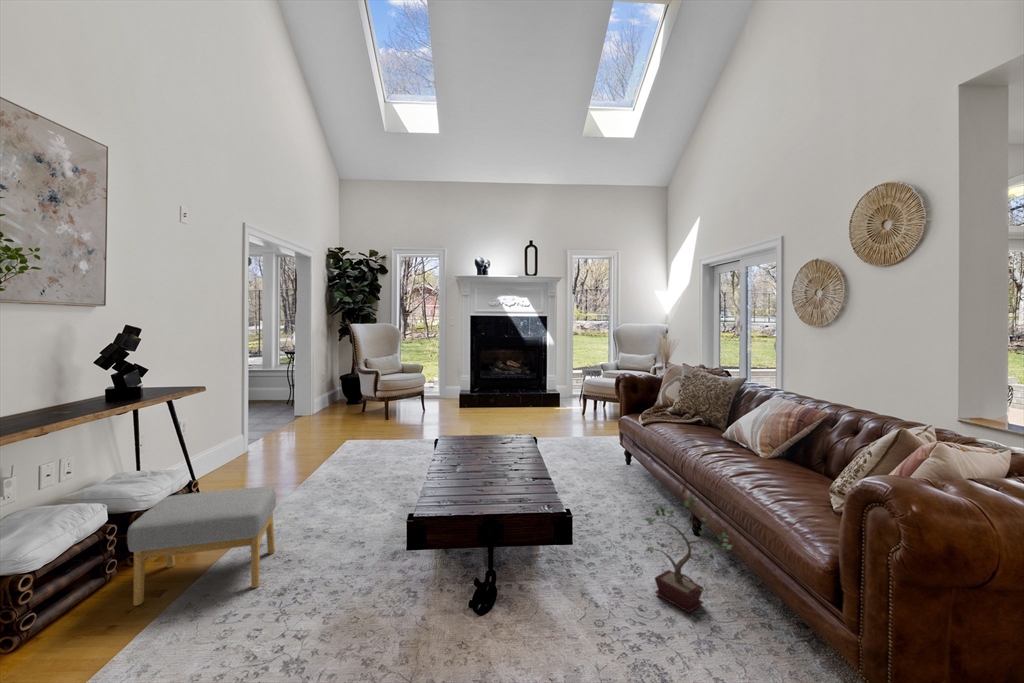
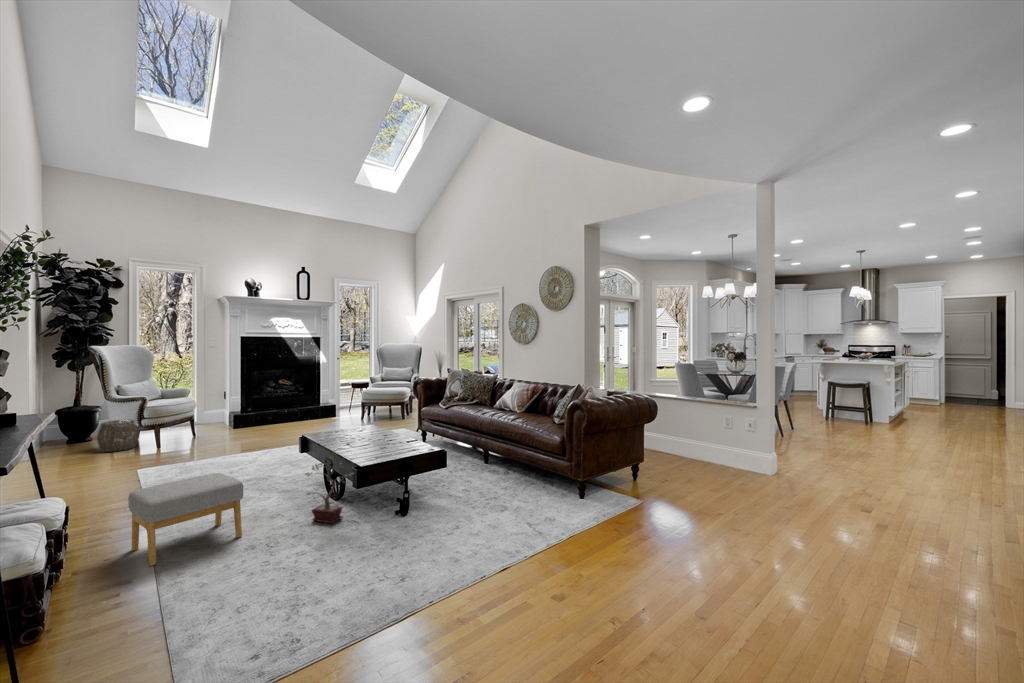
woven basket: none [338,392,369,421] -> present [97,420,139,452]
potted plant: present [645,497,732,612] -> present [305,453,354,523]

